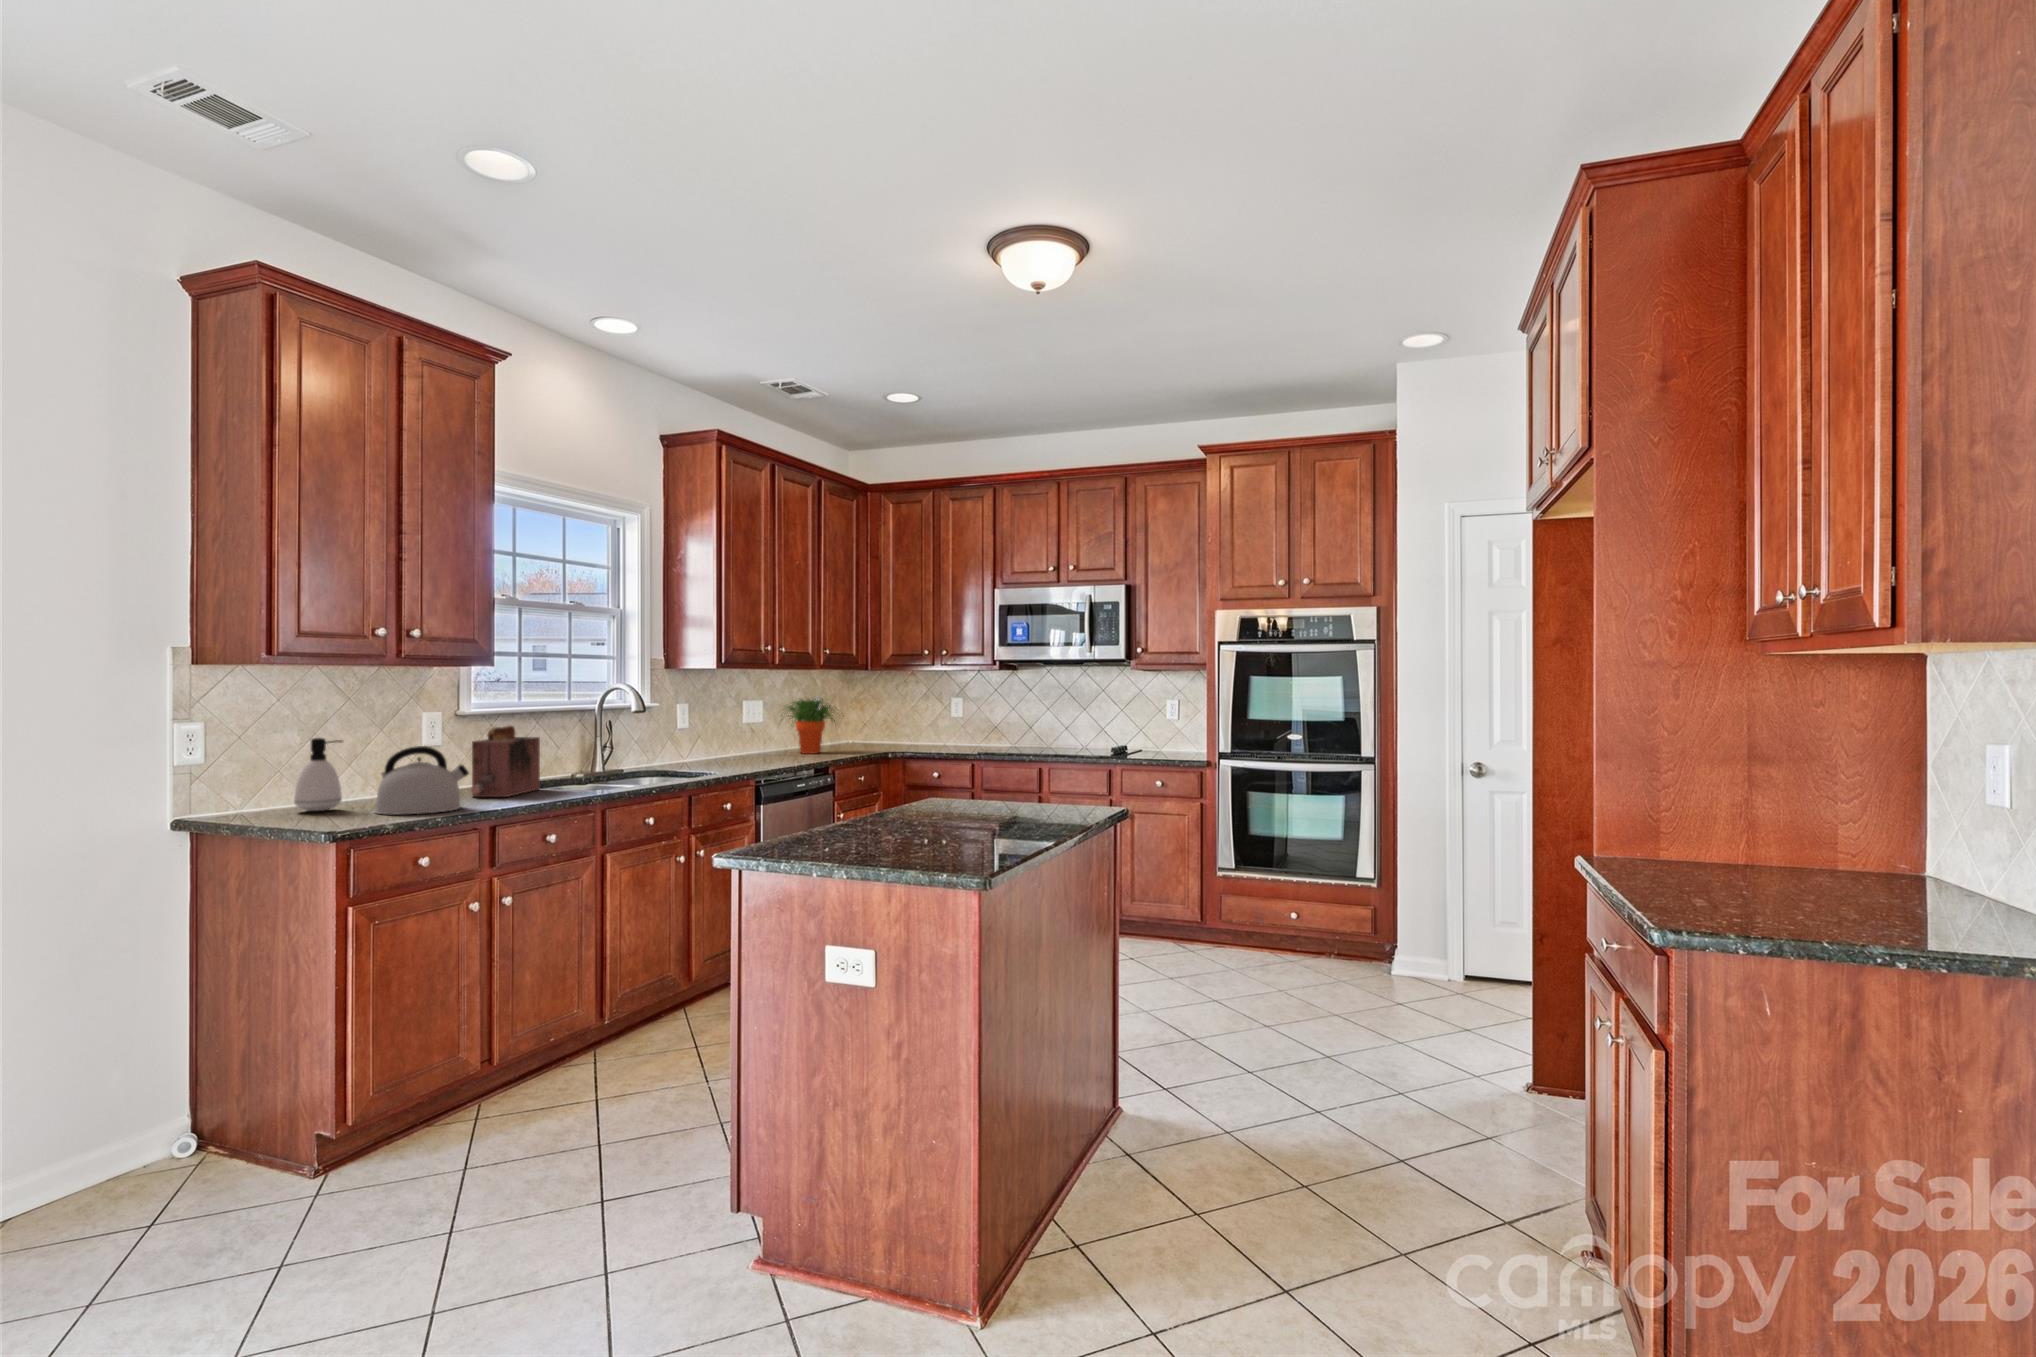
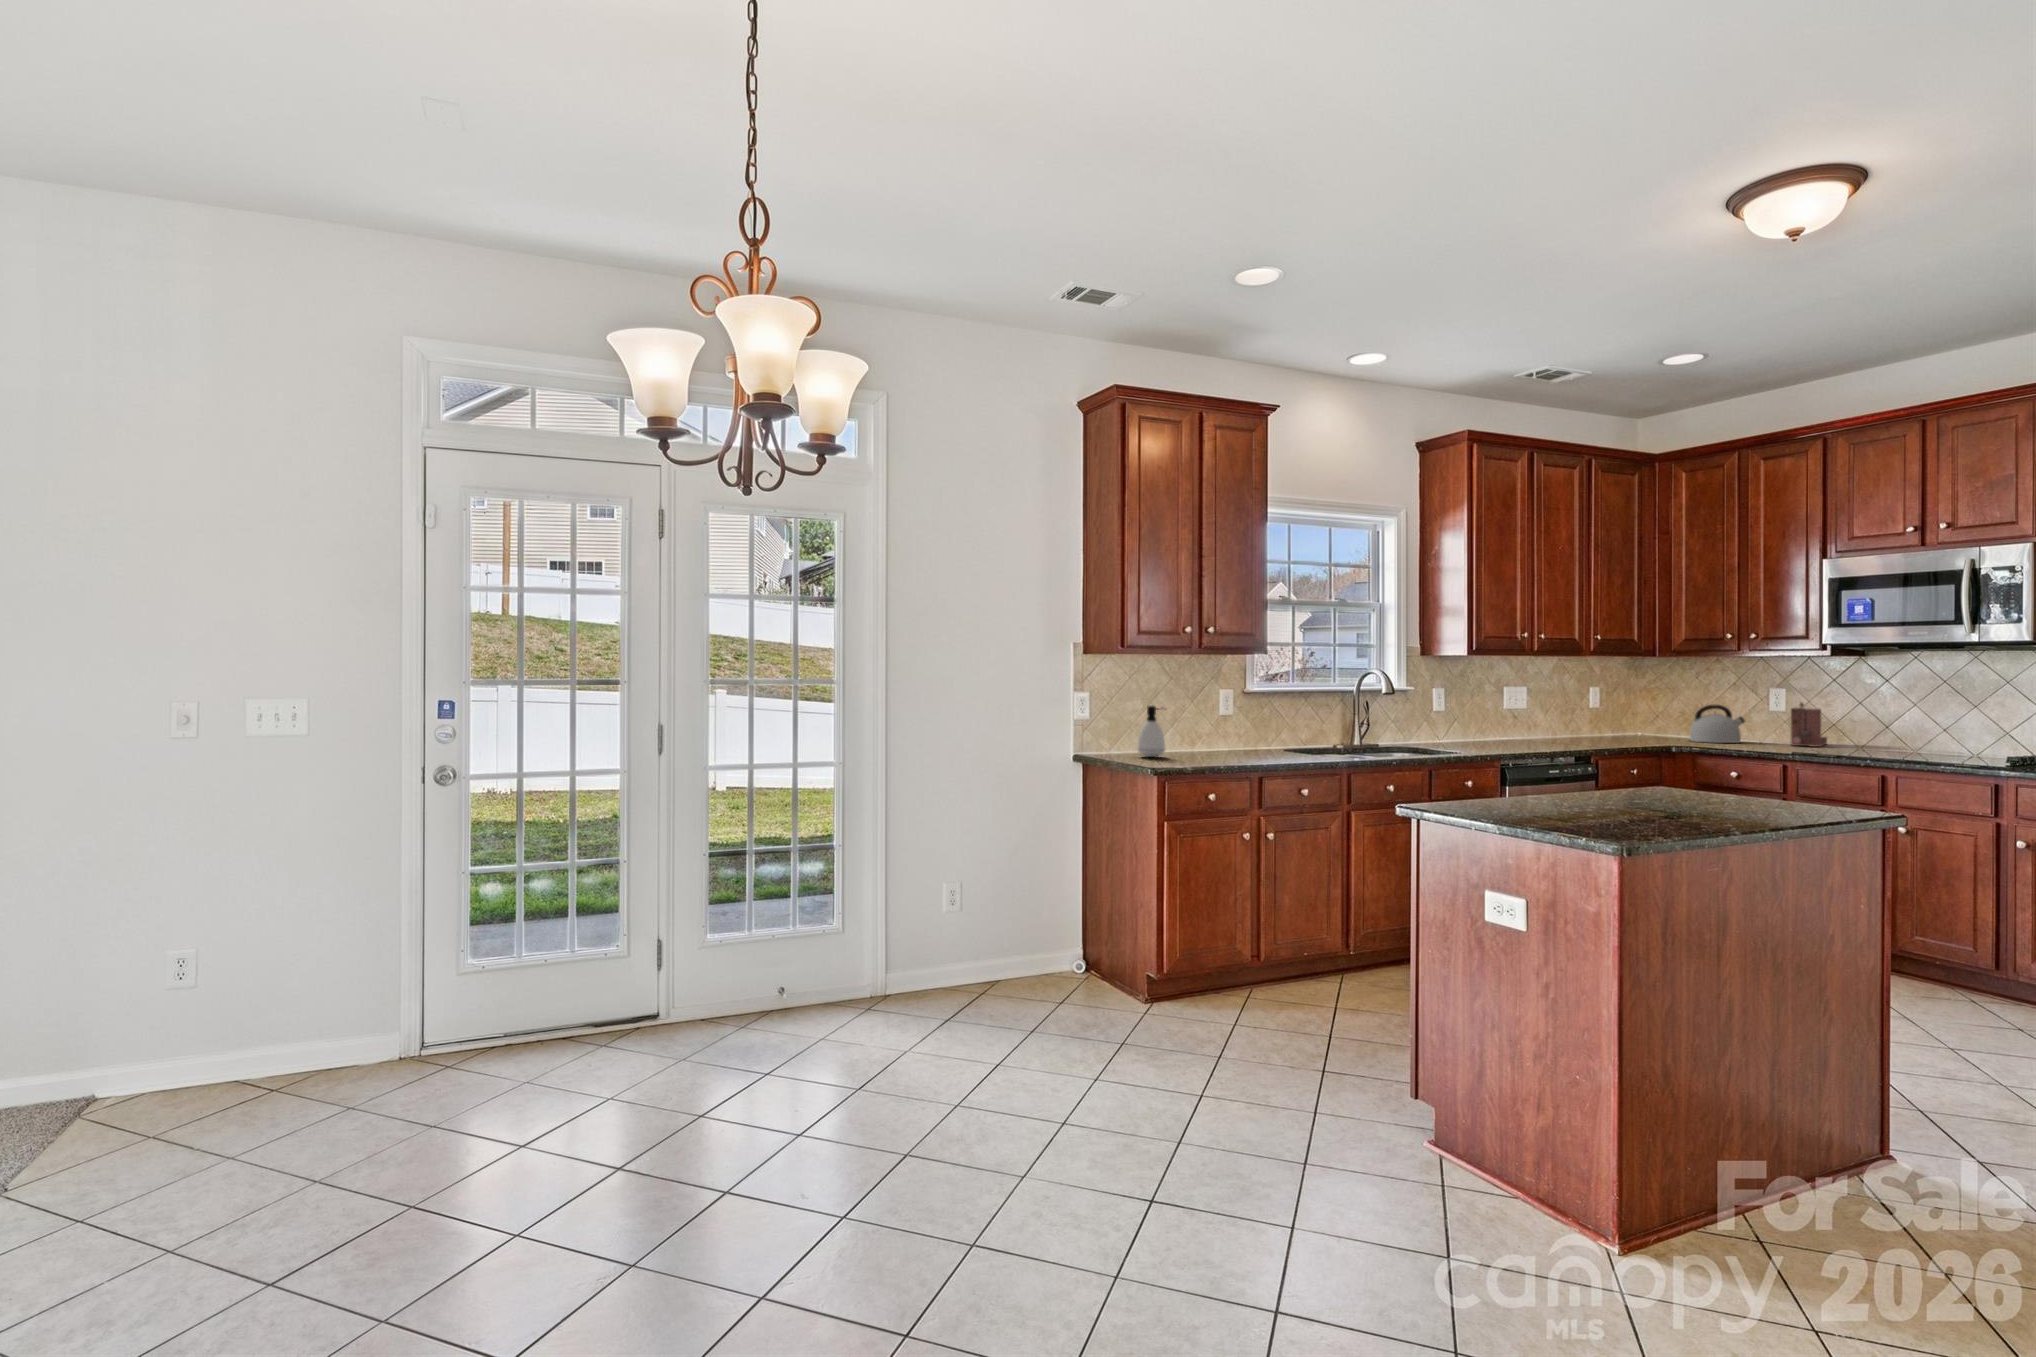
potted plant: present [781,698,839,754] -> none [1541,684,1617,742]
toaster: present [471,725,540,797] -> present [1791,702,1827,747]
kettle: present [376,746,469,815] -> present [1689,705,1745,743]

